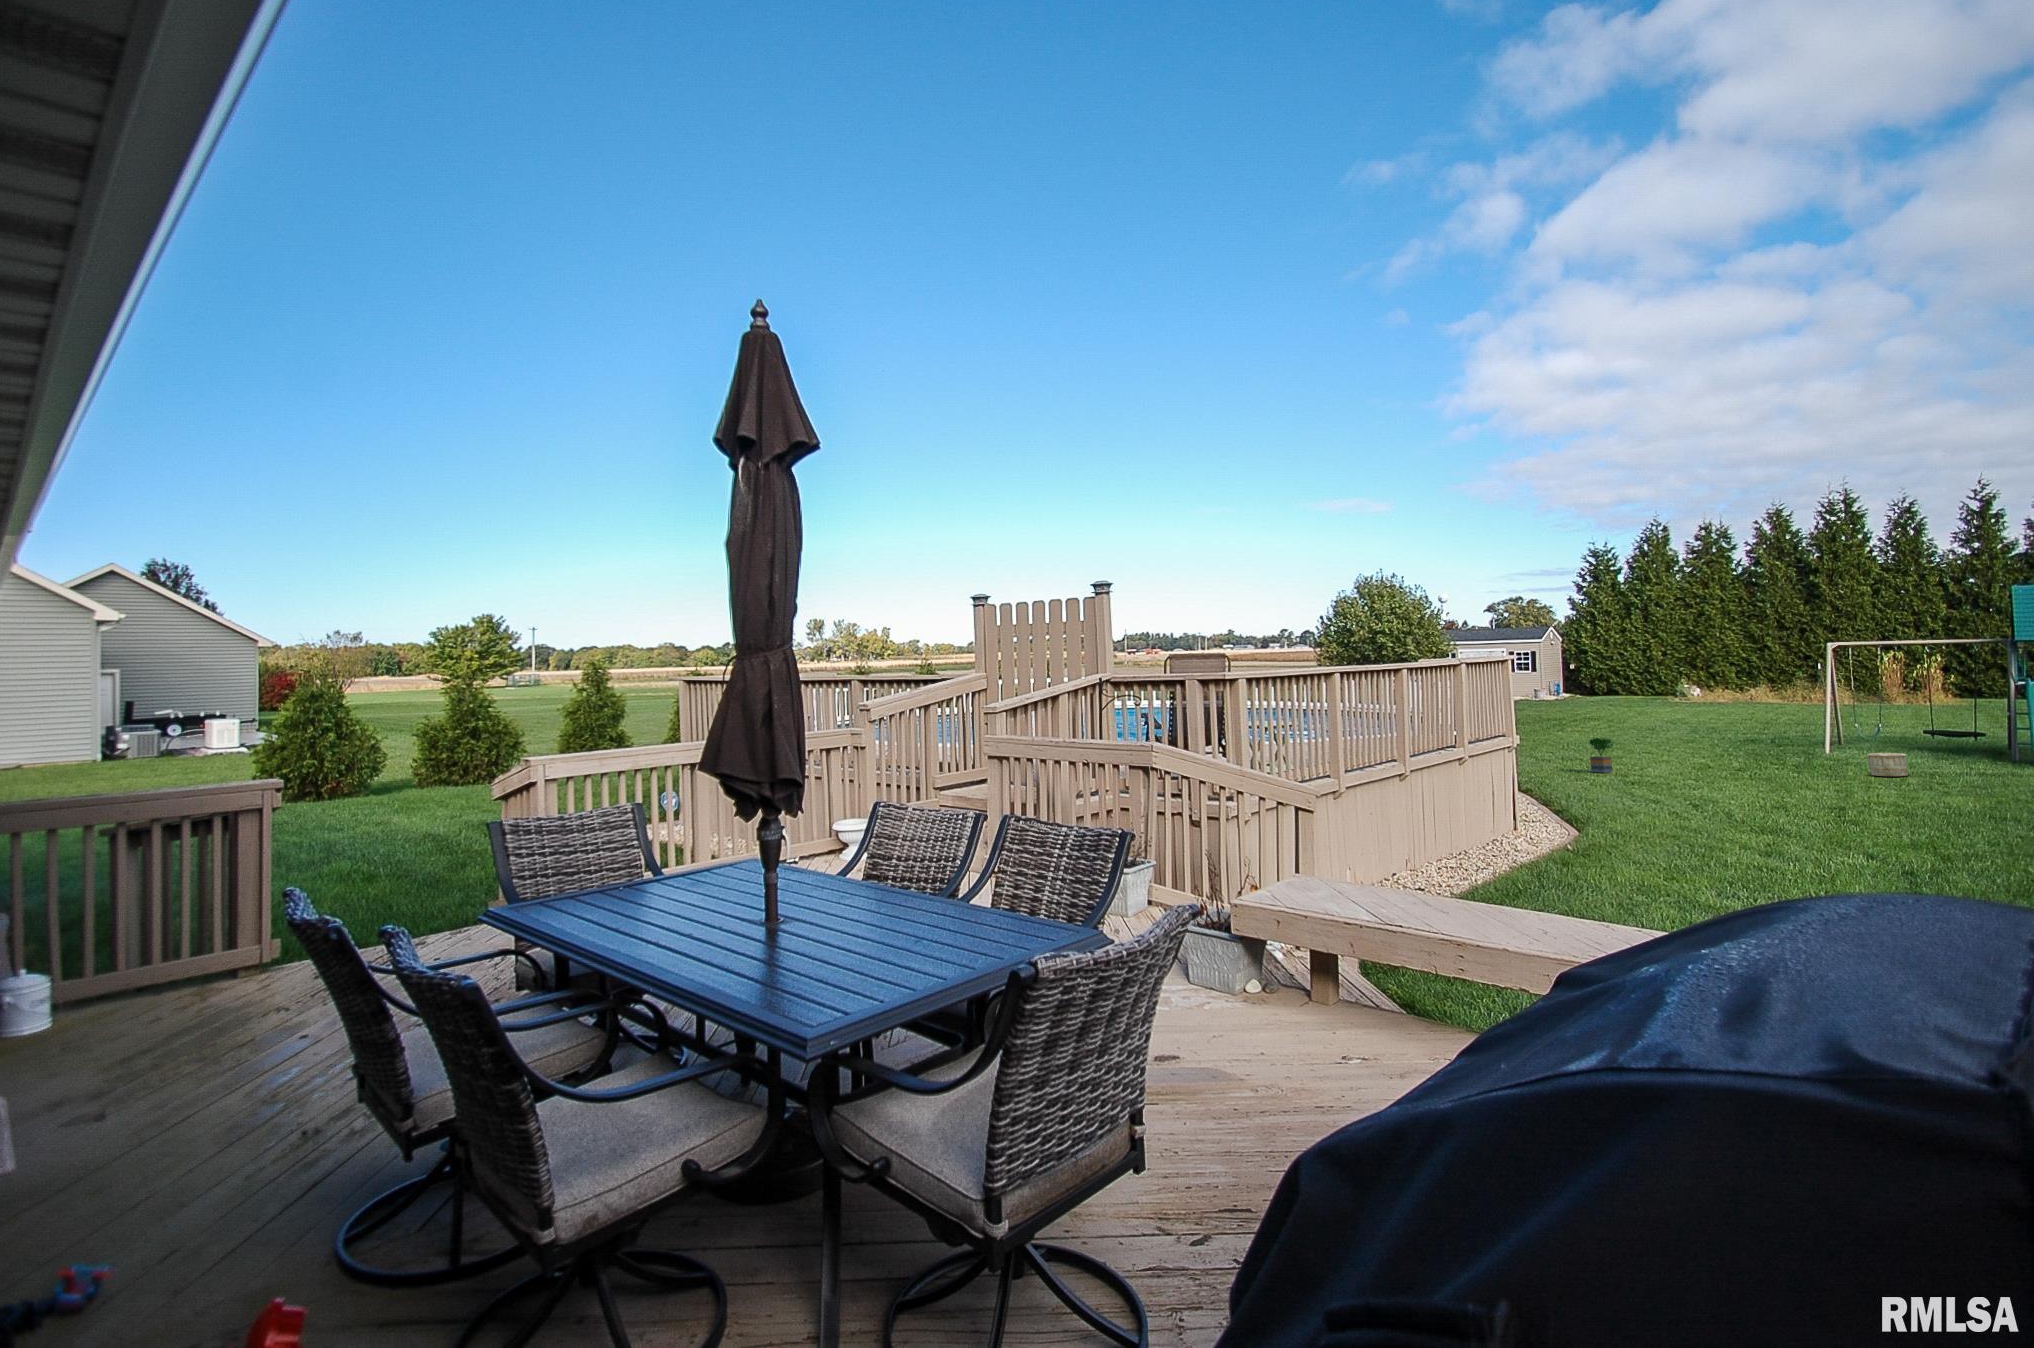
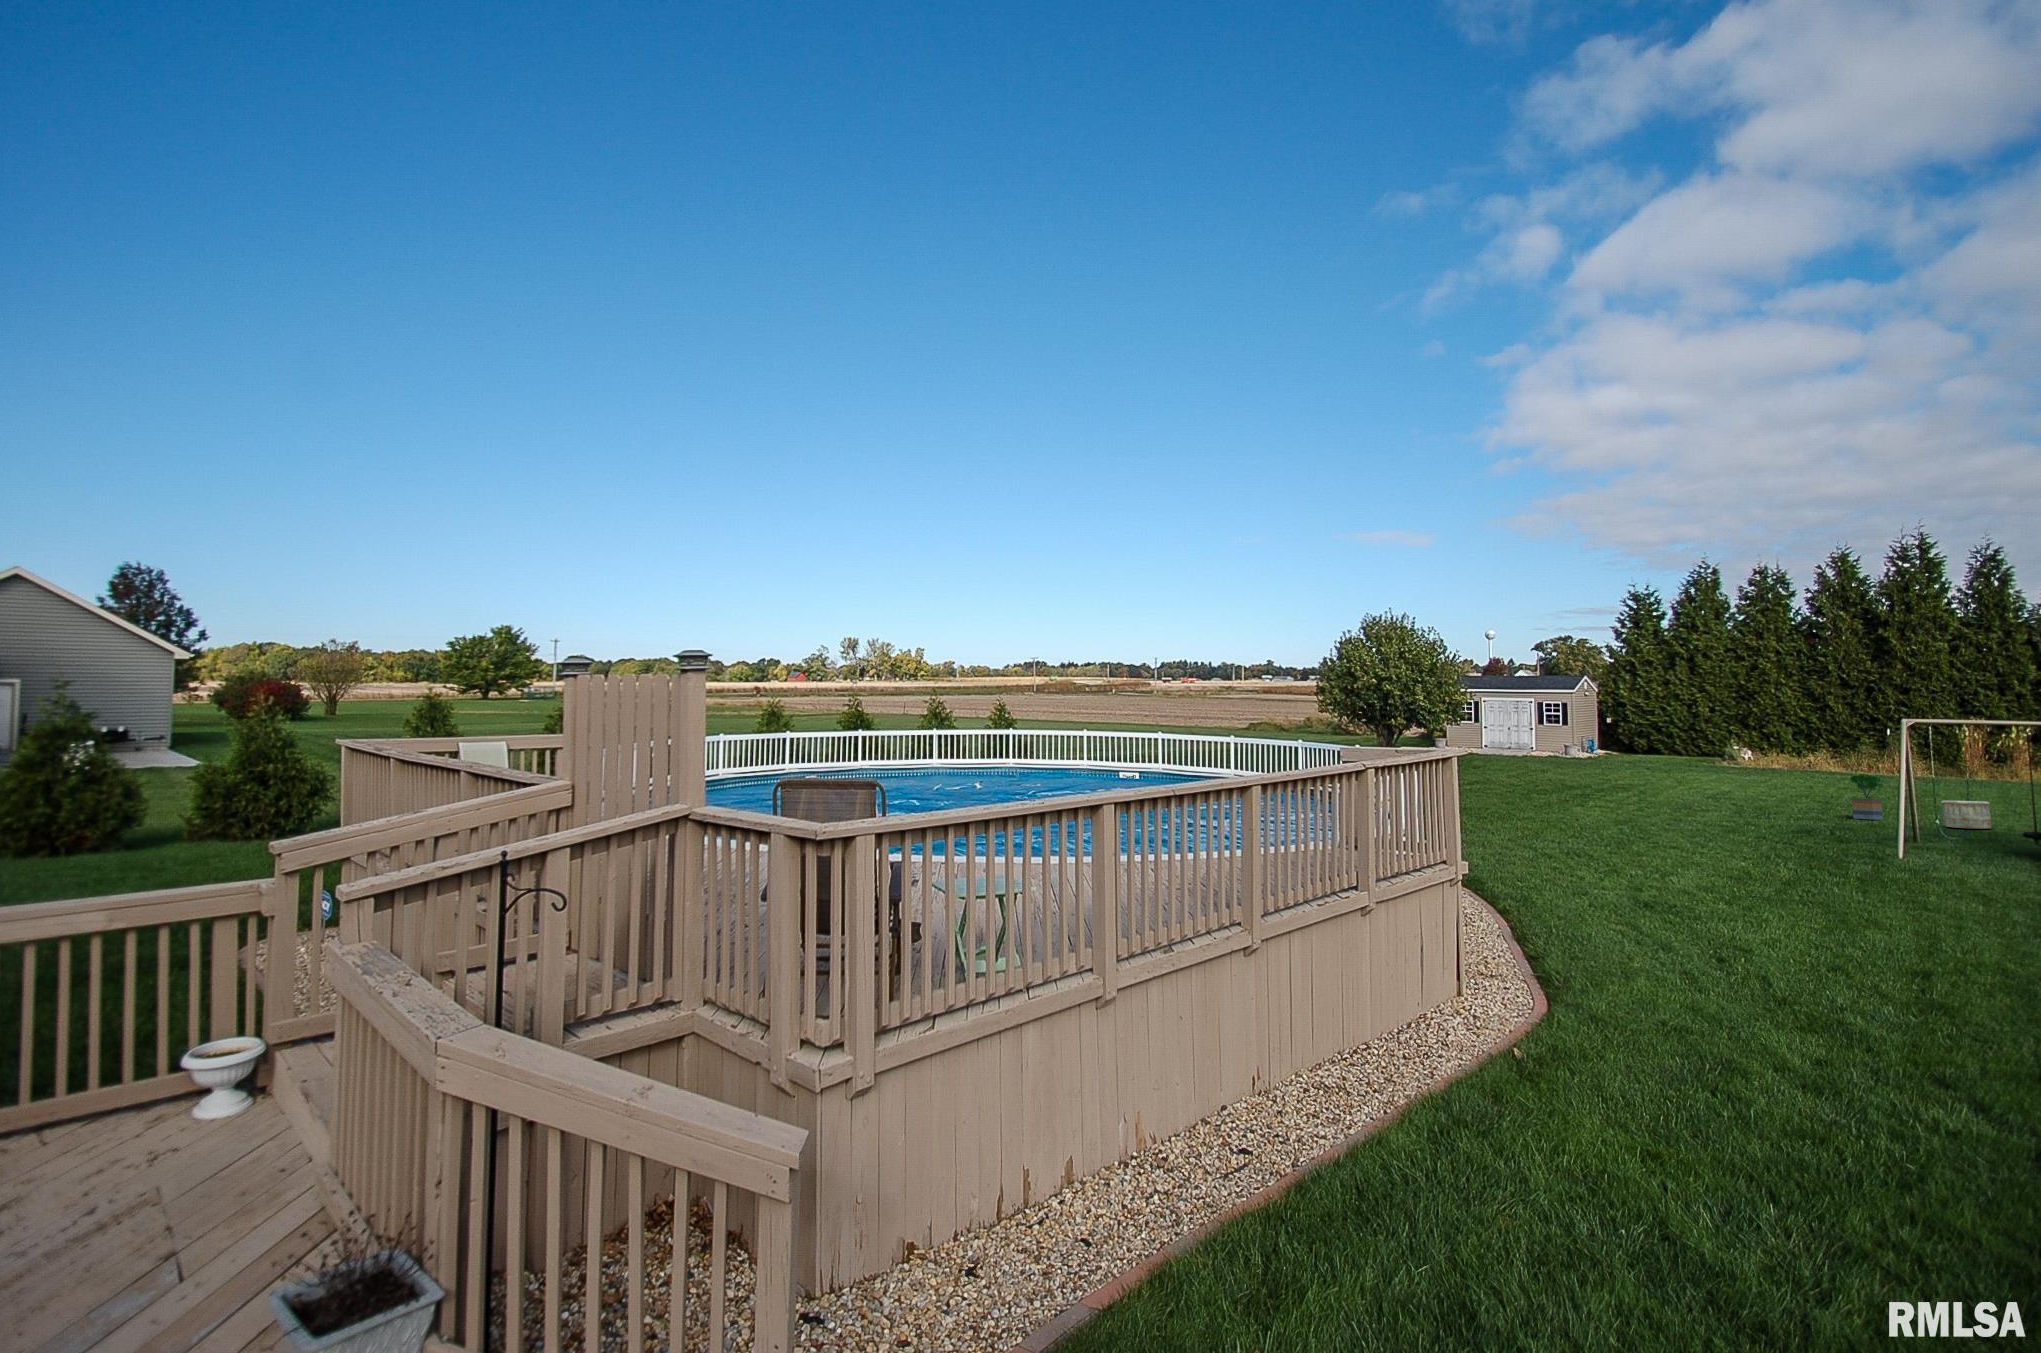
potted tree: present [1589,738,1614,773] -> present [1849,774,1886,820]

